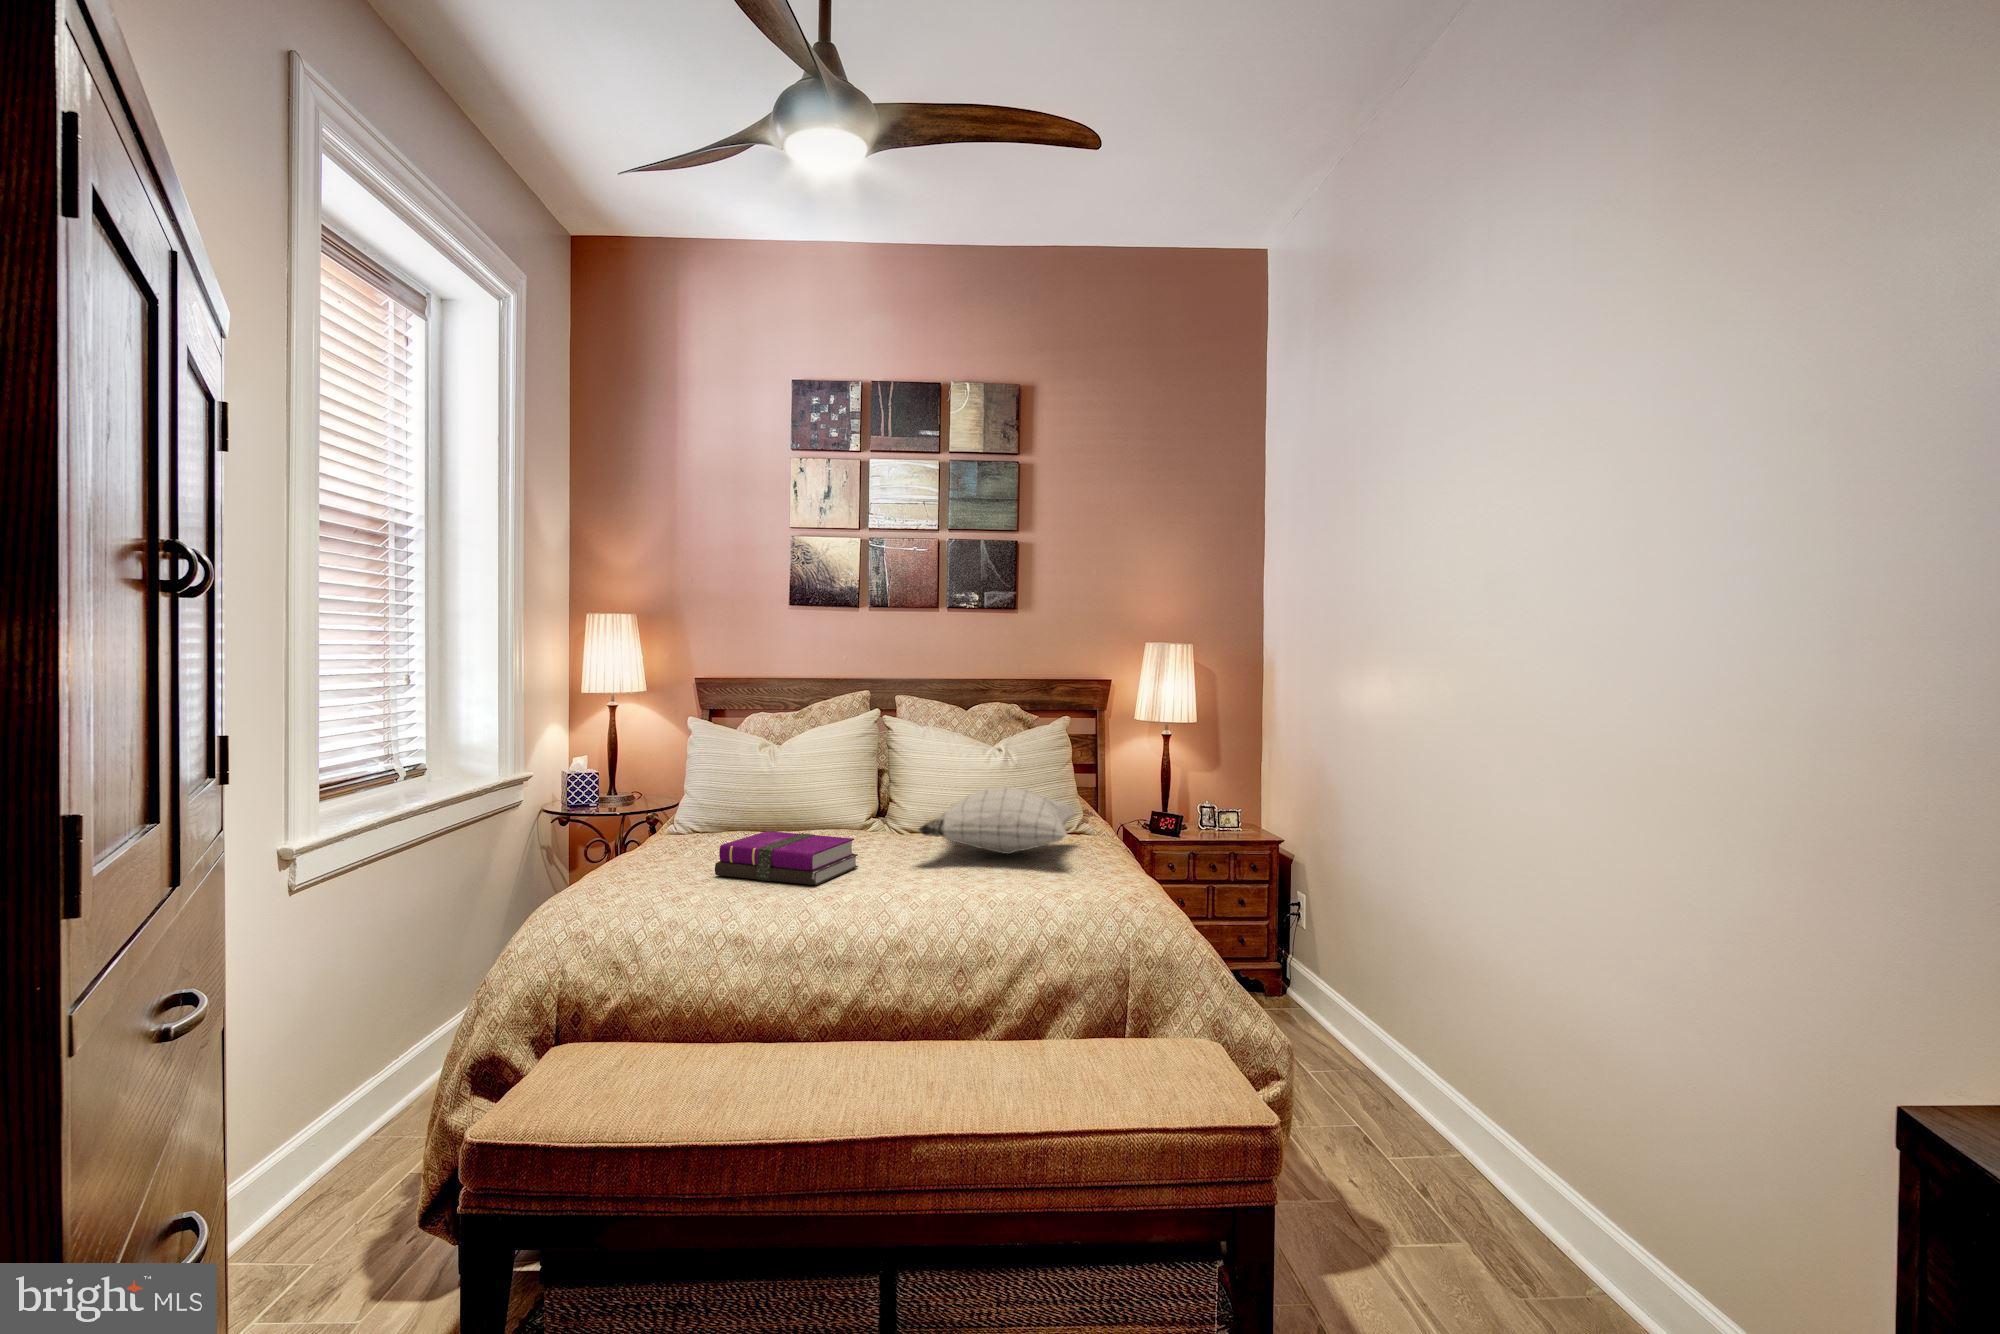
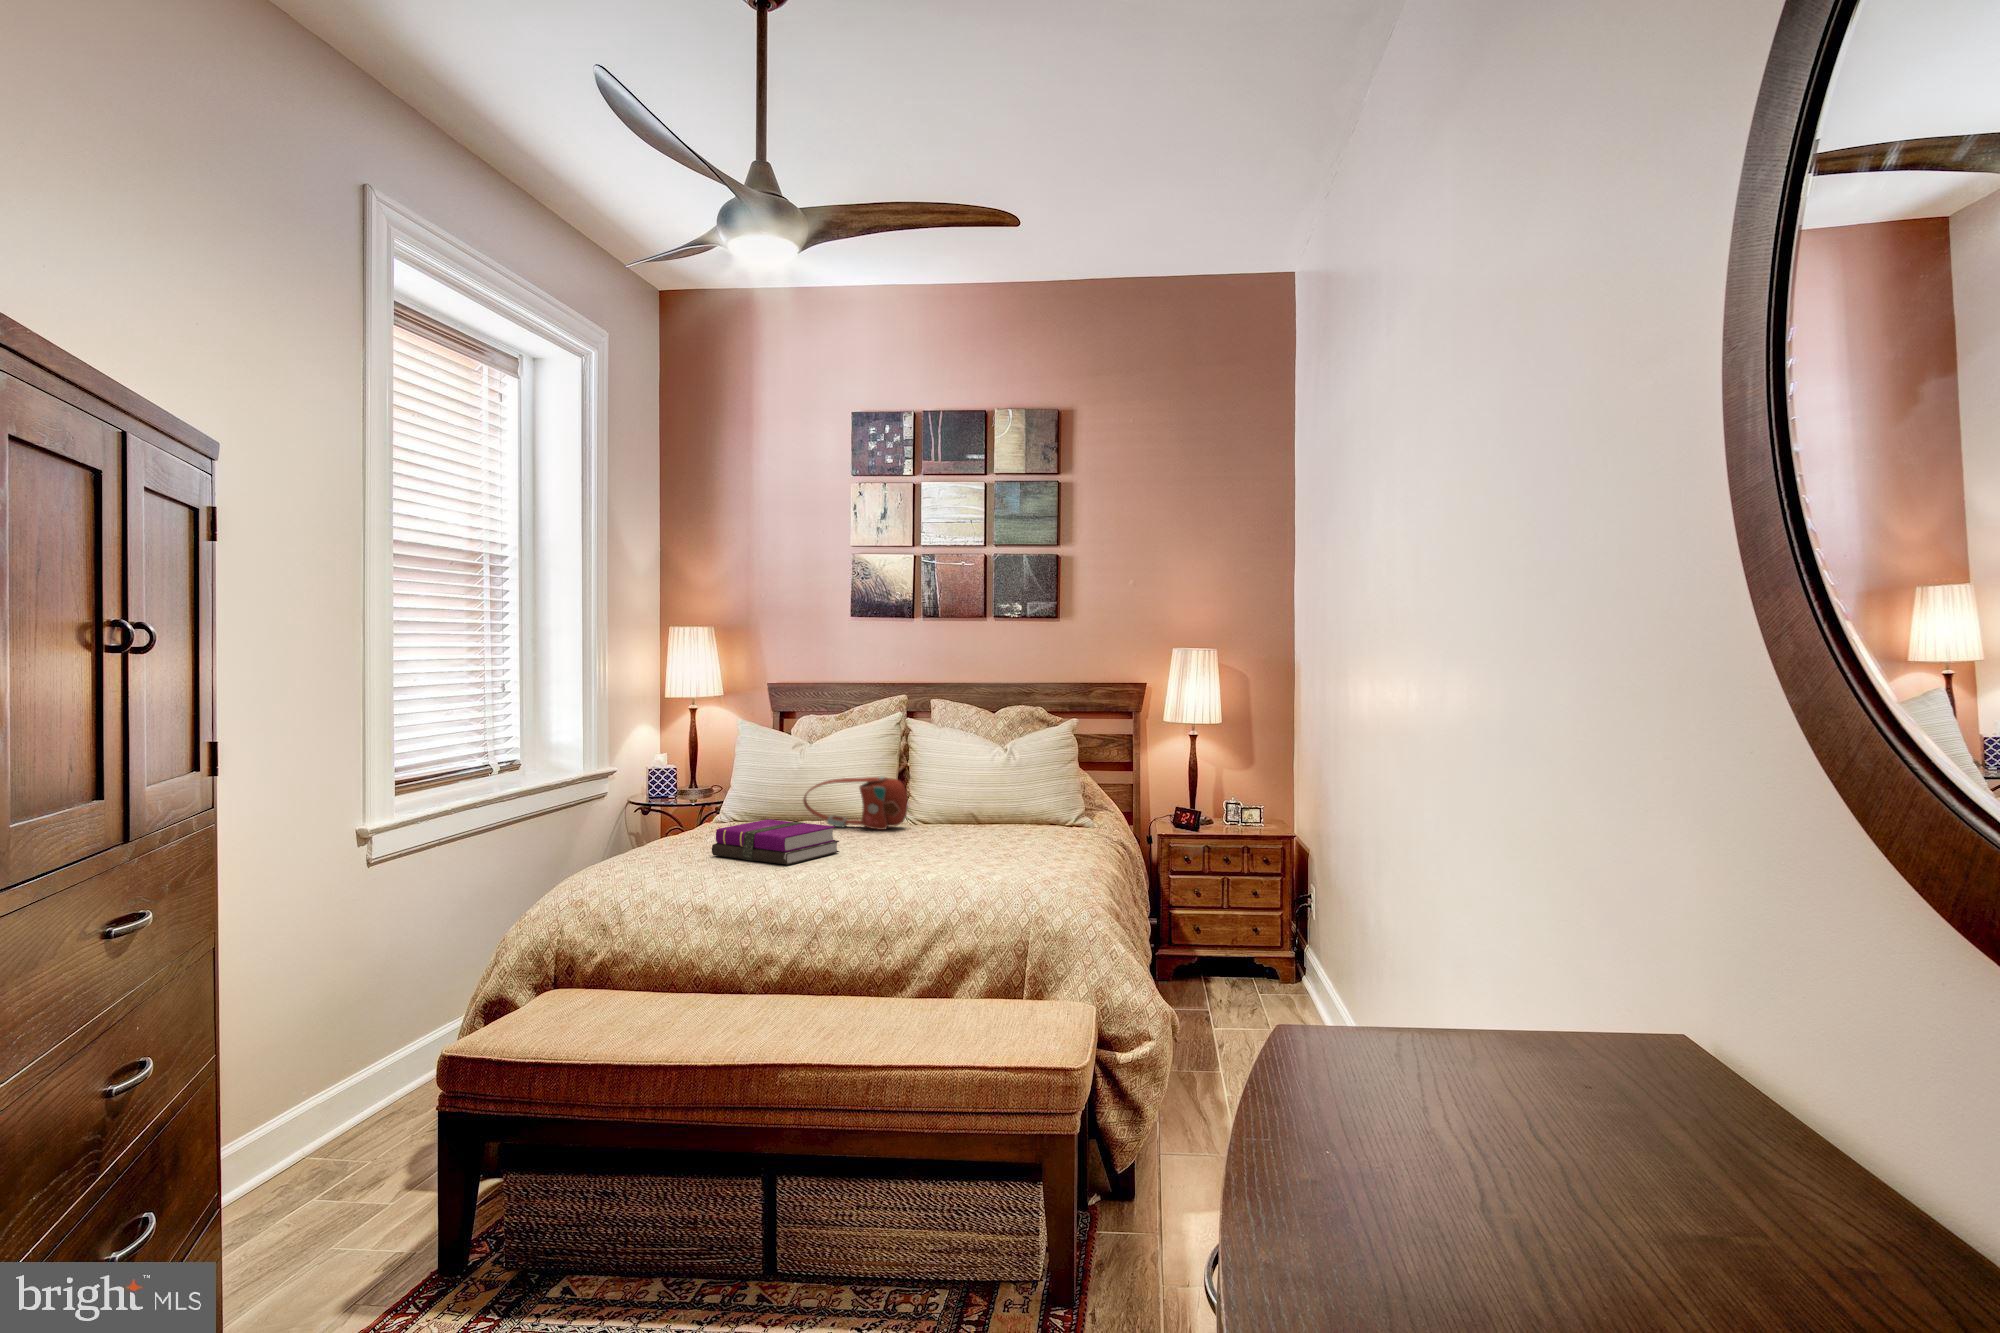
handbag: none [785,779,901,837] -> present [803,776,907,830]
pillow: present [919,786,1075,854] -> none [893,782,1061,845]

